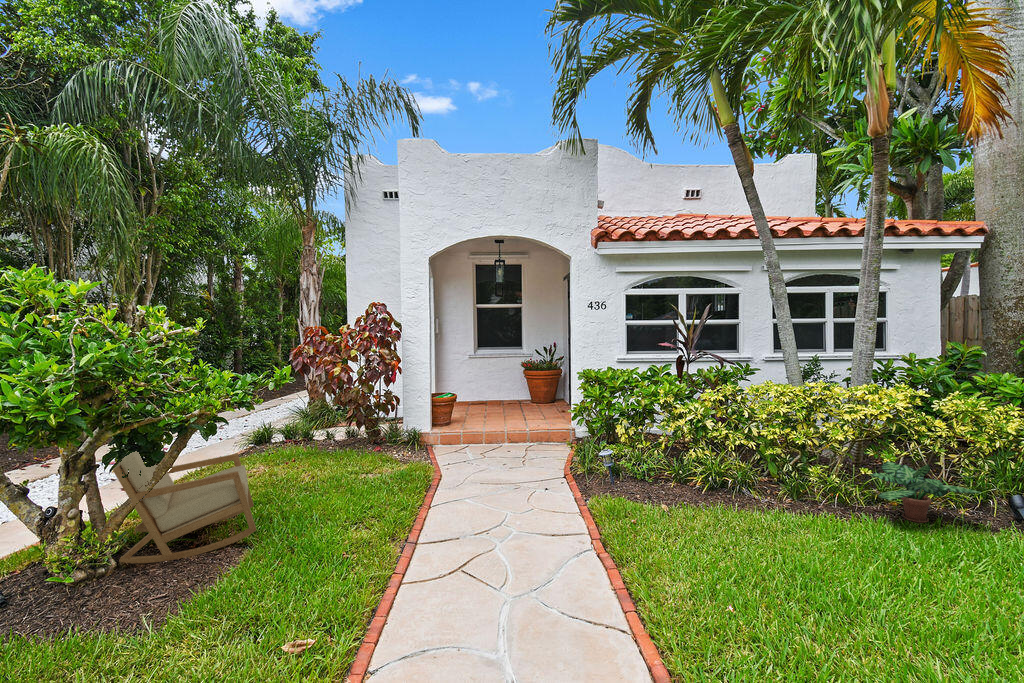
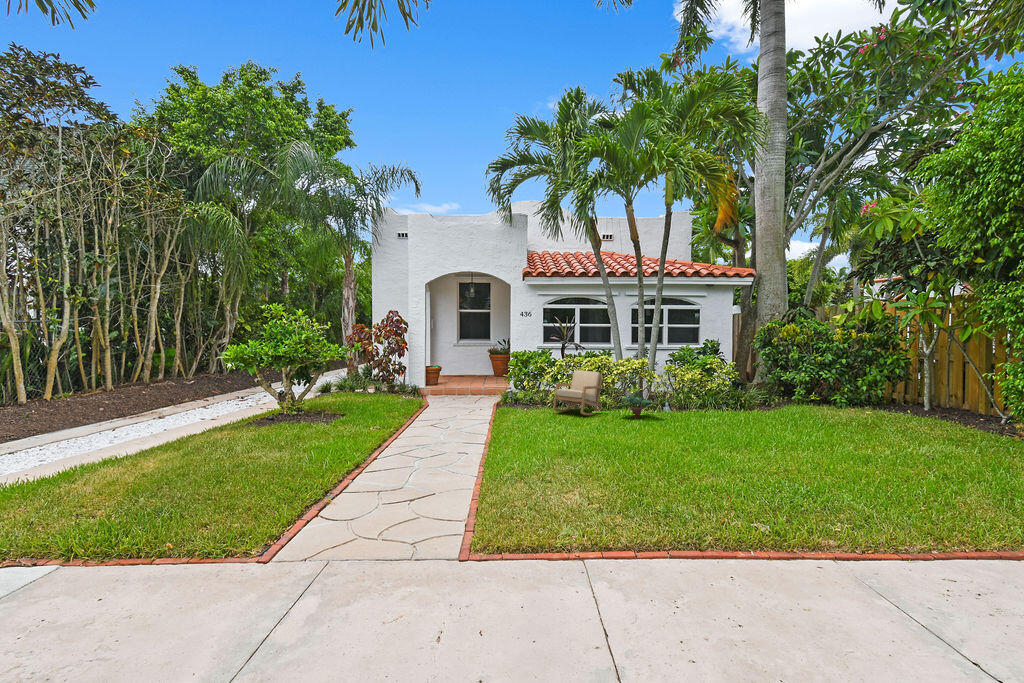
chair: present [112,451,256,563] -> present [553,370,603,415]

